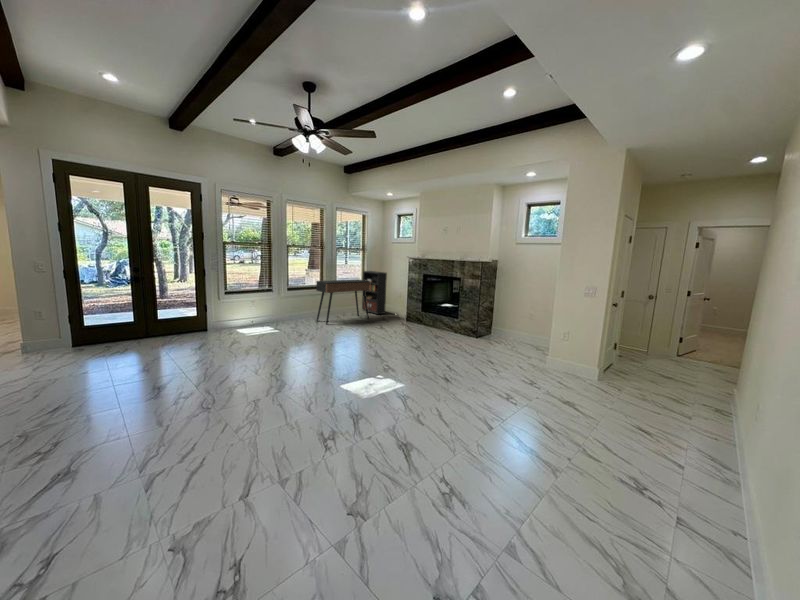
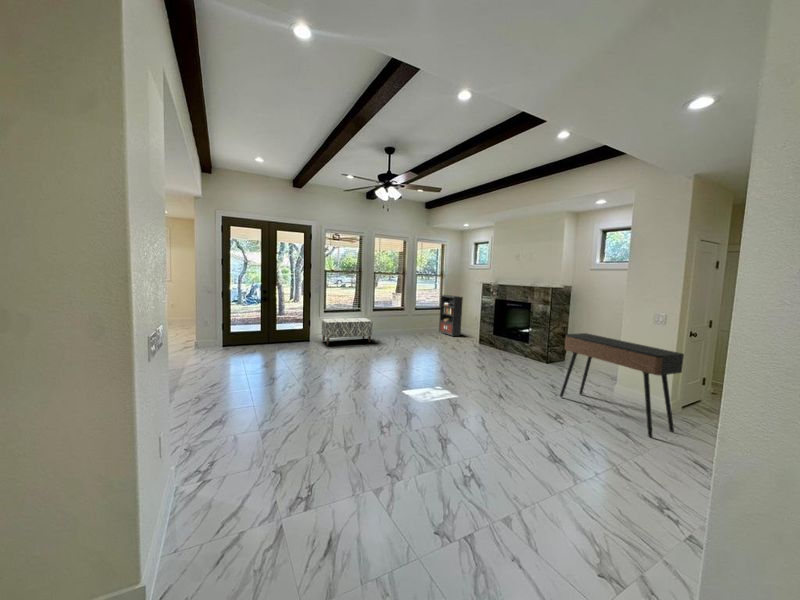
console table: present [316,280,370,324] -> present [560,333,684,437]
bench: none [223,299,289,334] -> present [322,318,373,345]

